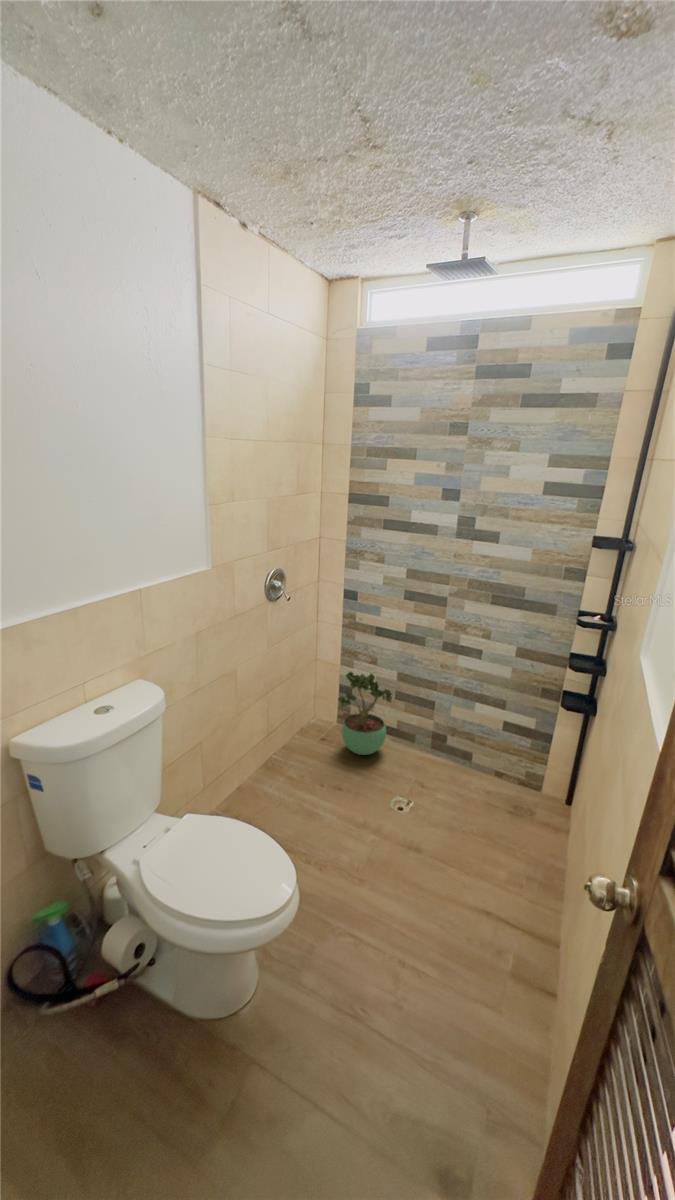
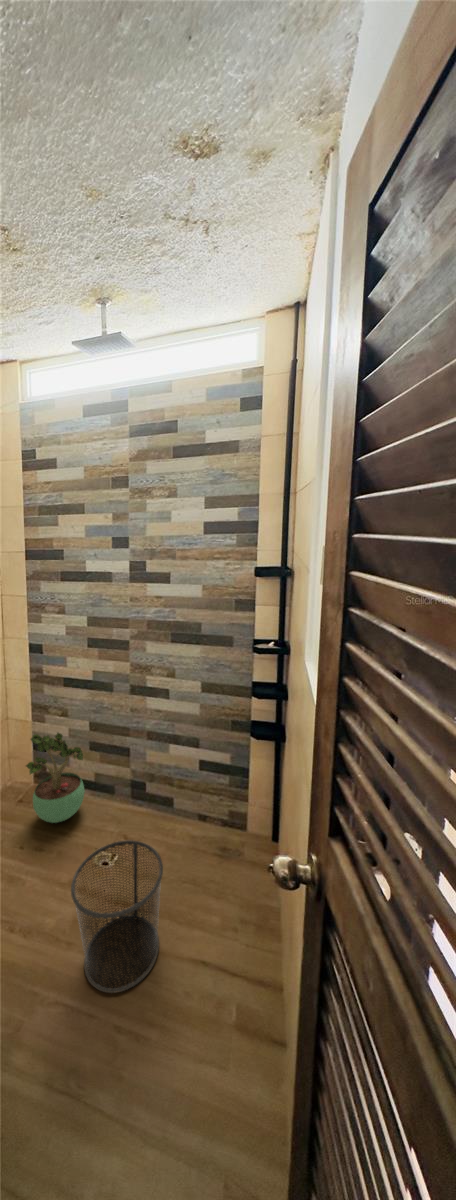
waste bin: none [396,767,470,872] -> present [71,840,163,993]

